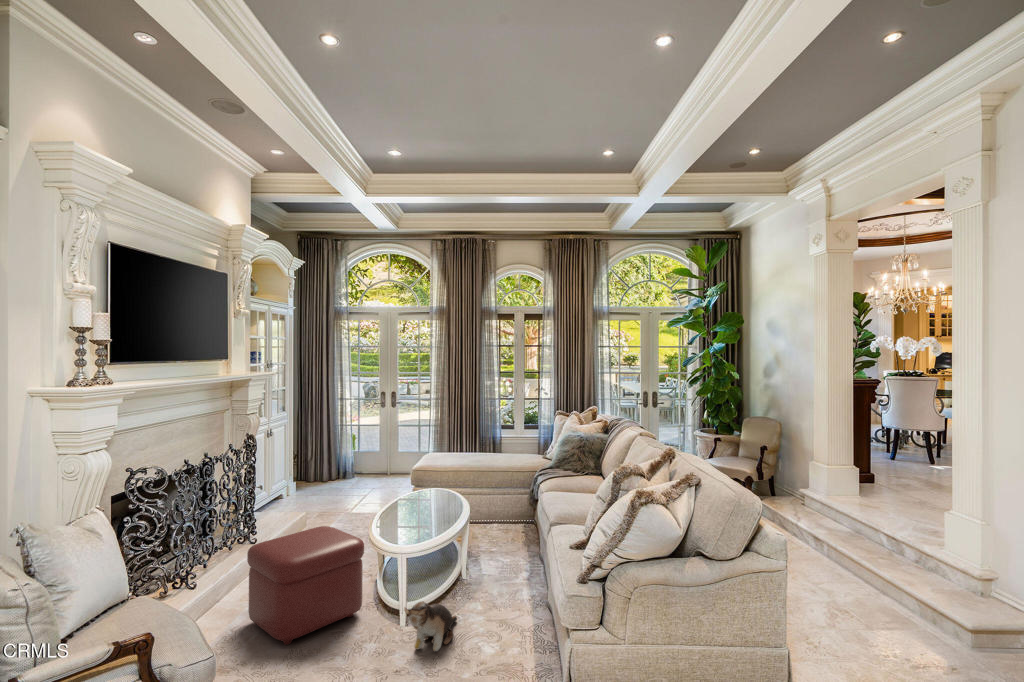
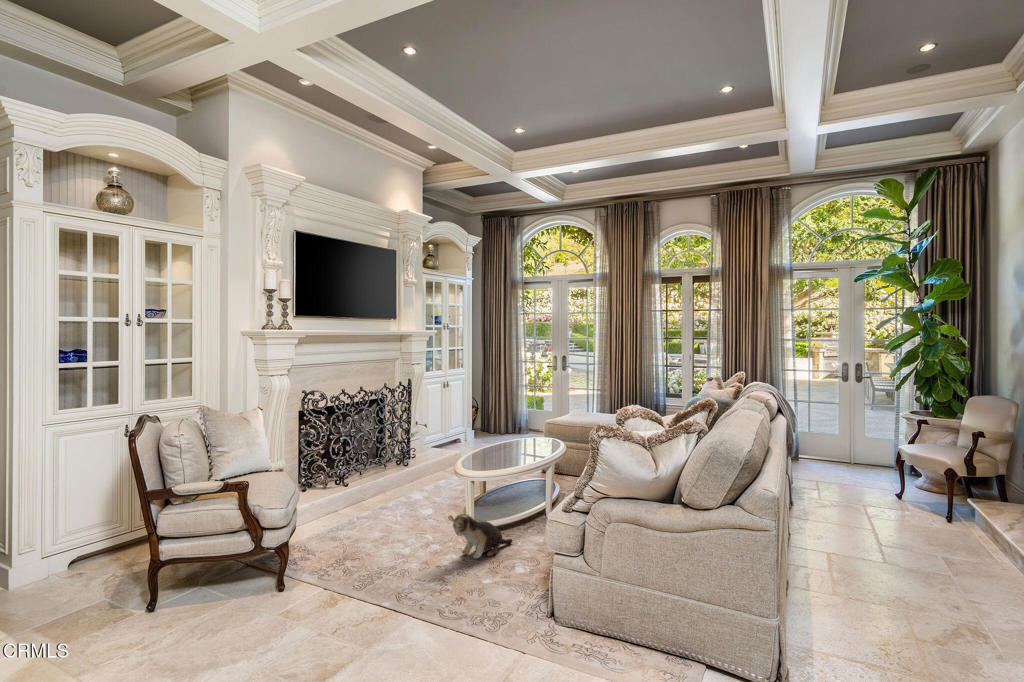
ottoman: present [247,526,364,645] -> none [368,451,449,532]

